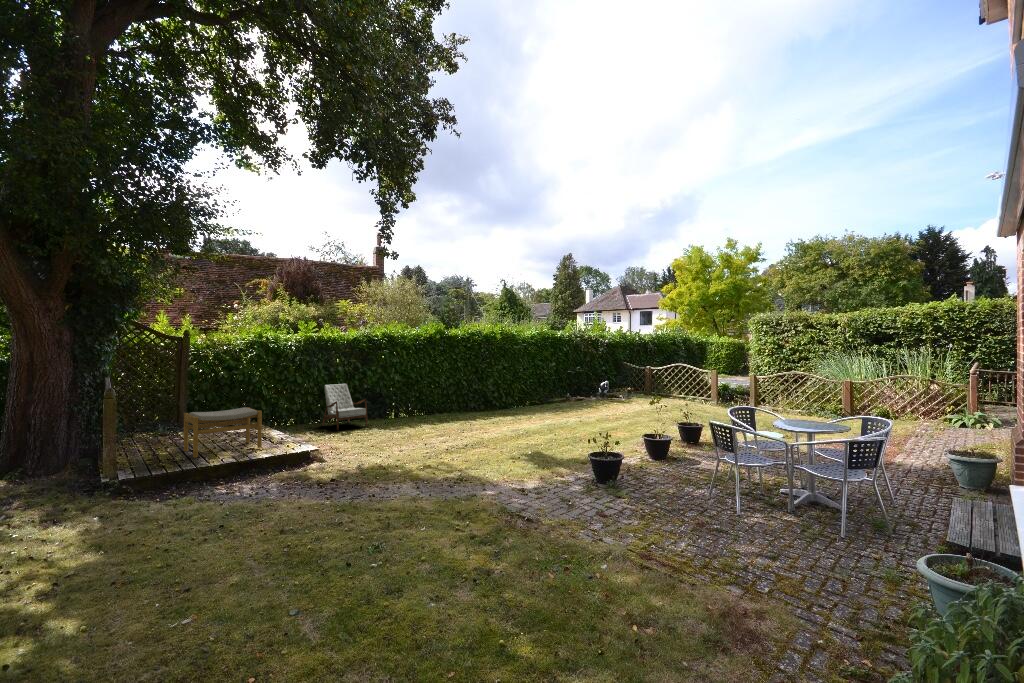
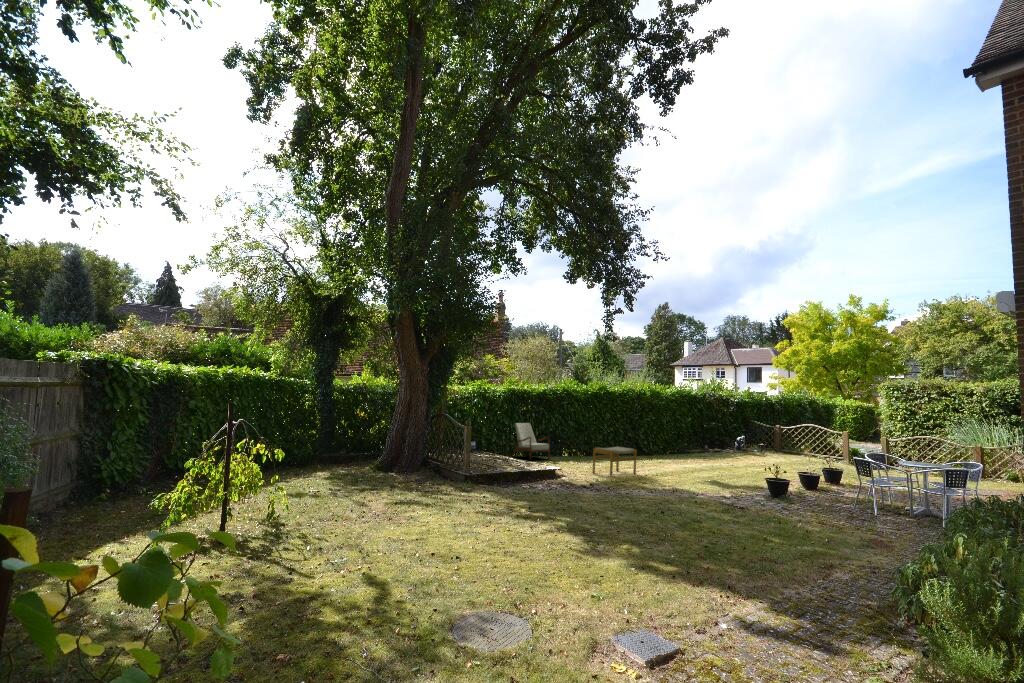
footstool: present [184,407,262,458] -> present [593,447,637,476]

